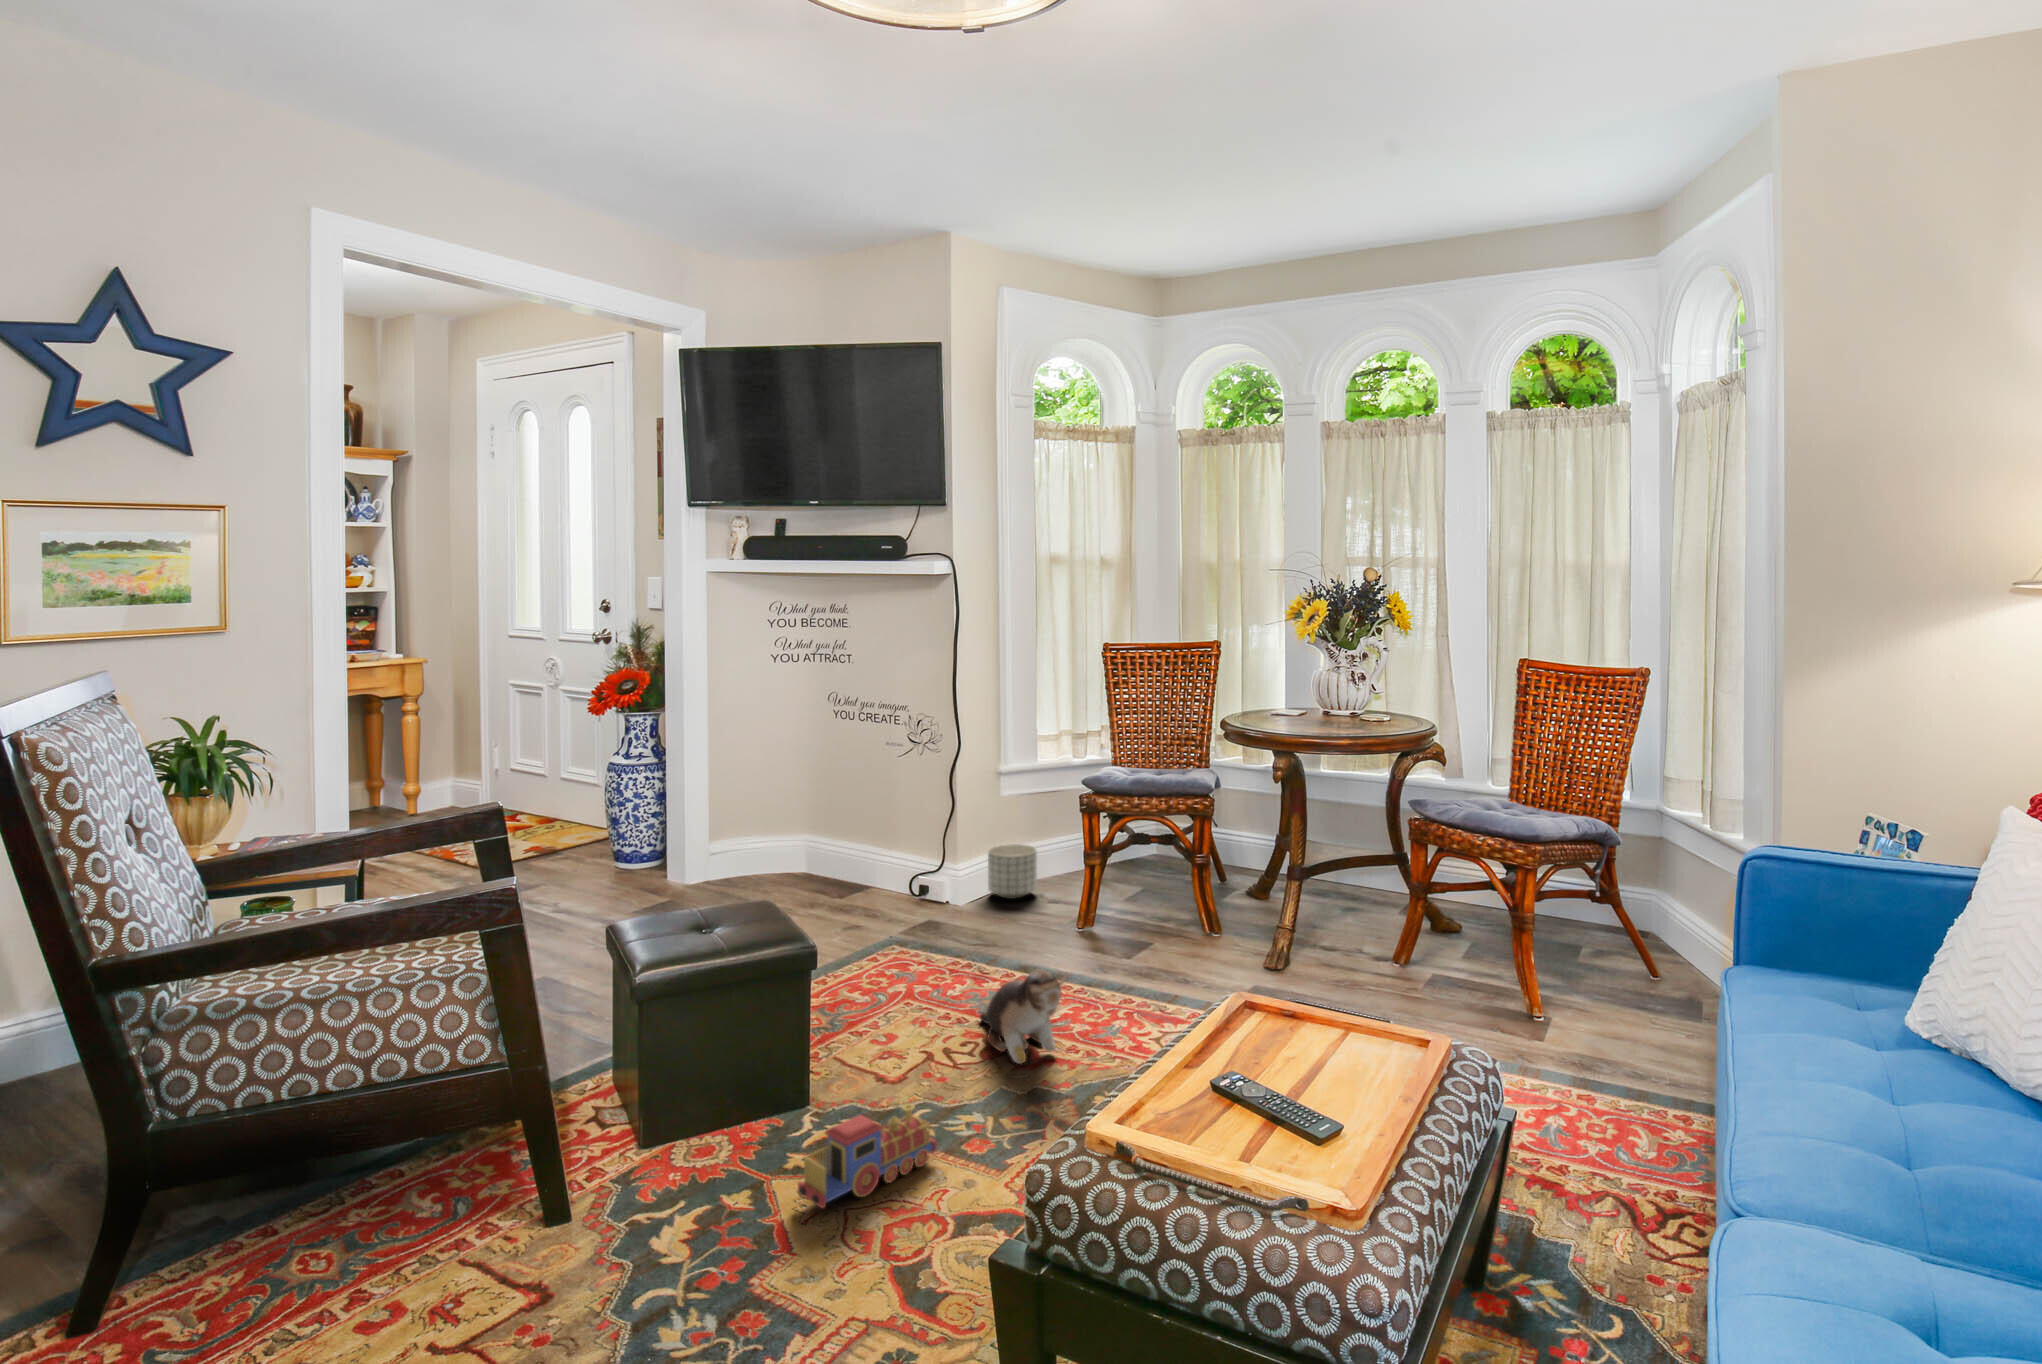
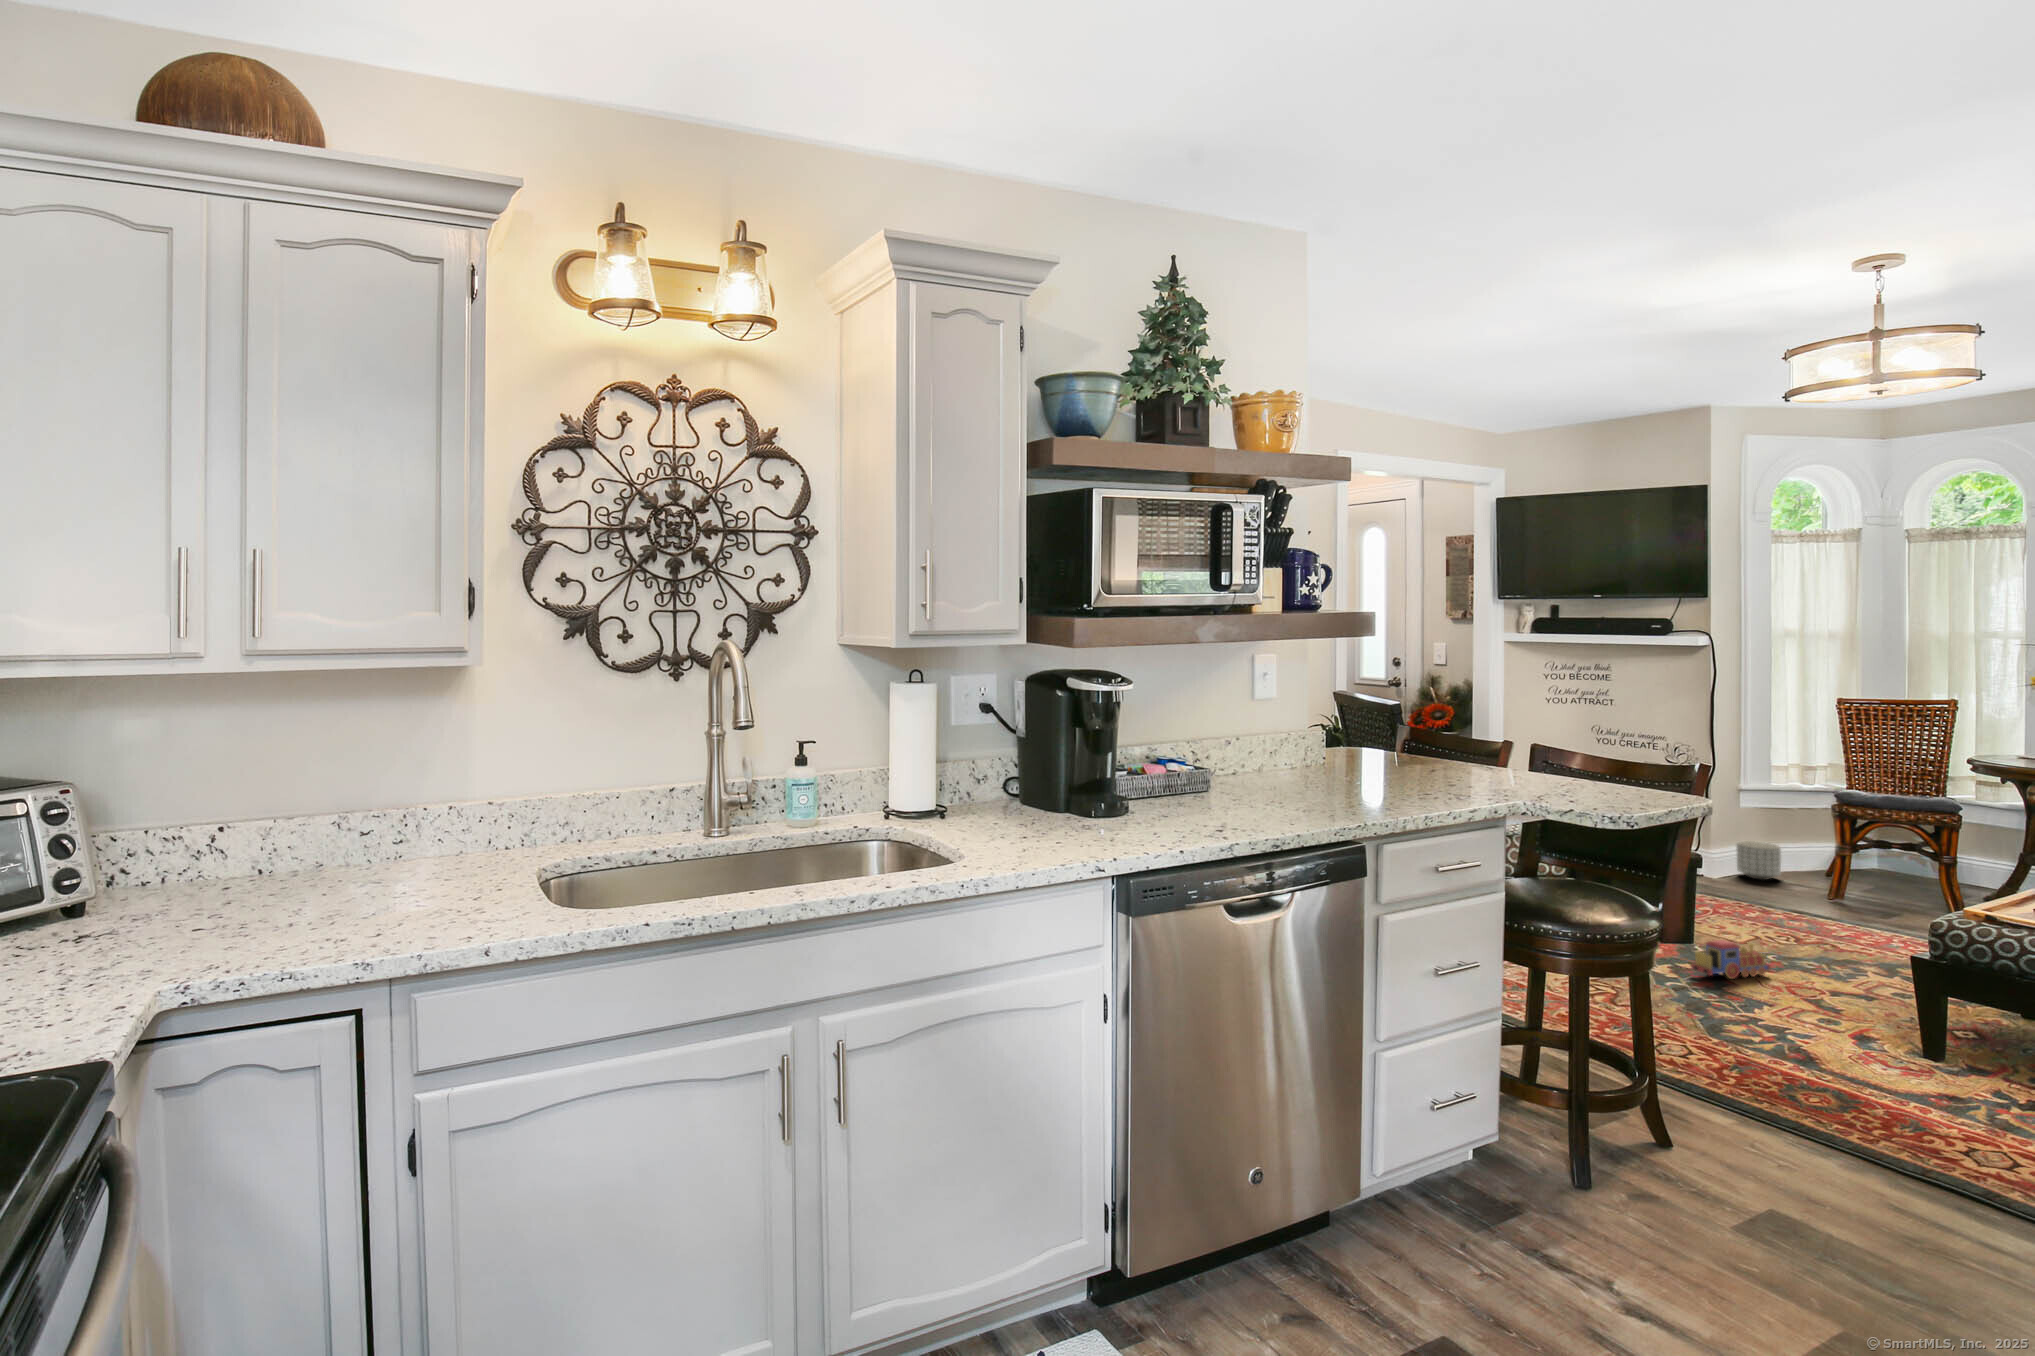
plush toy: present [980,970,1068,1064] -> none [1768,896,1848,952]

